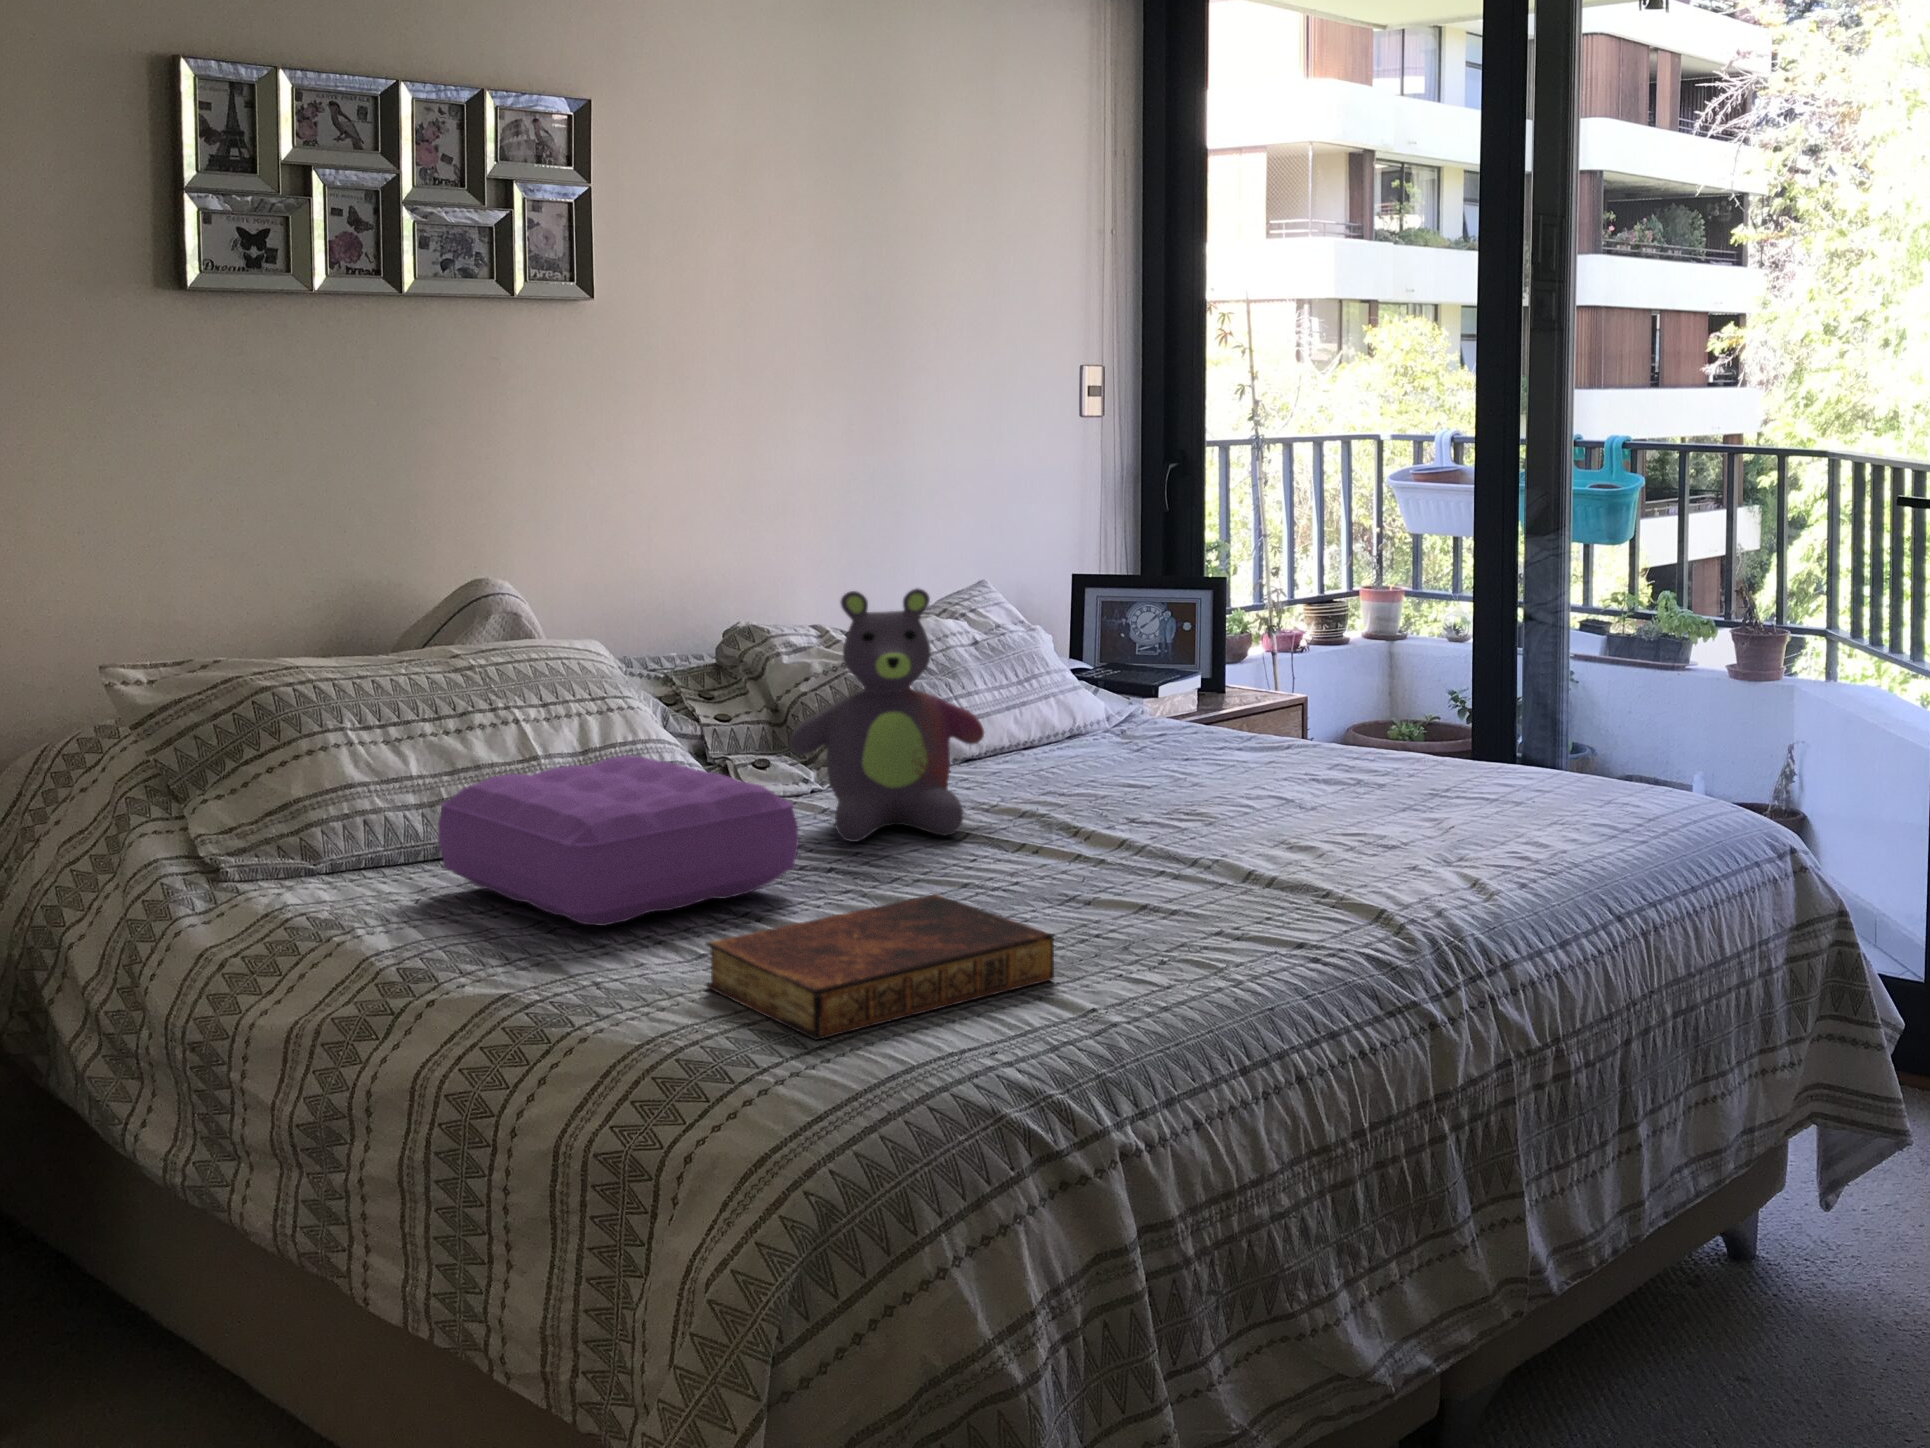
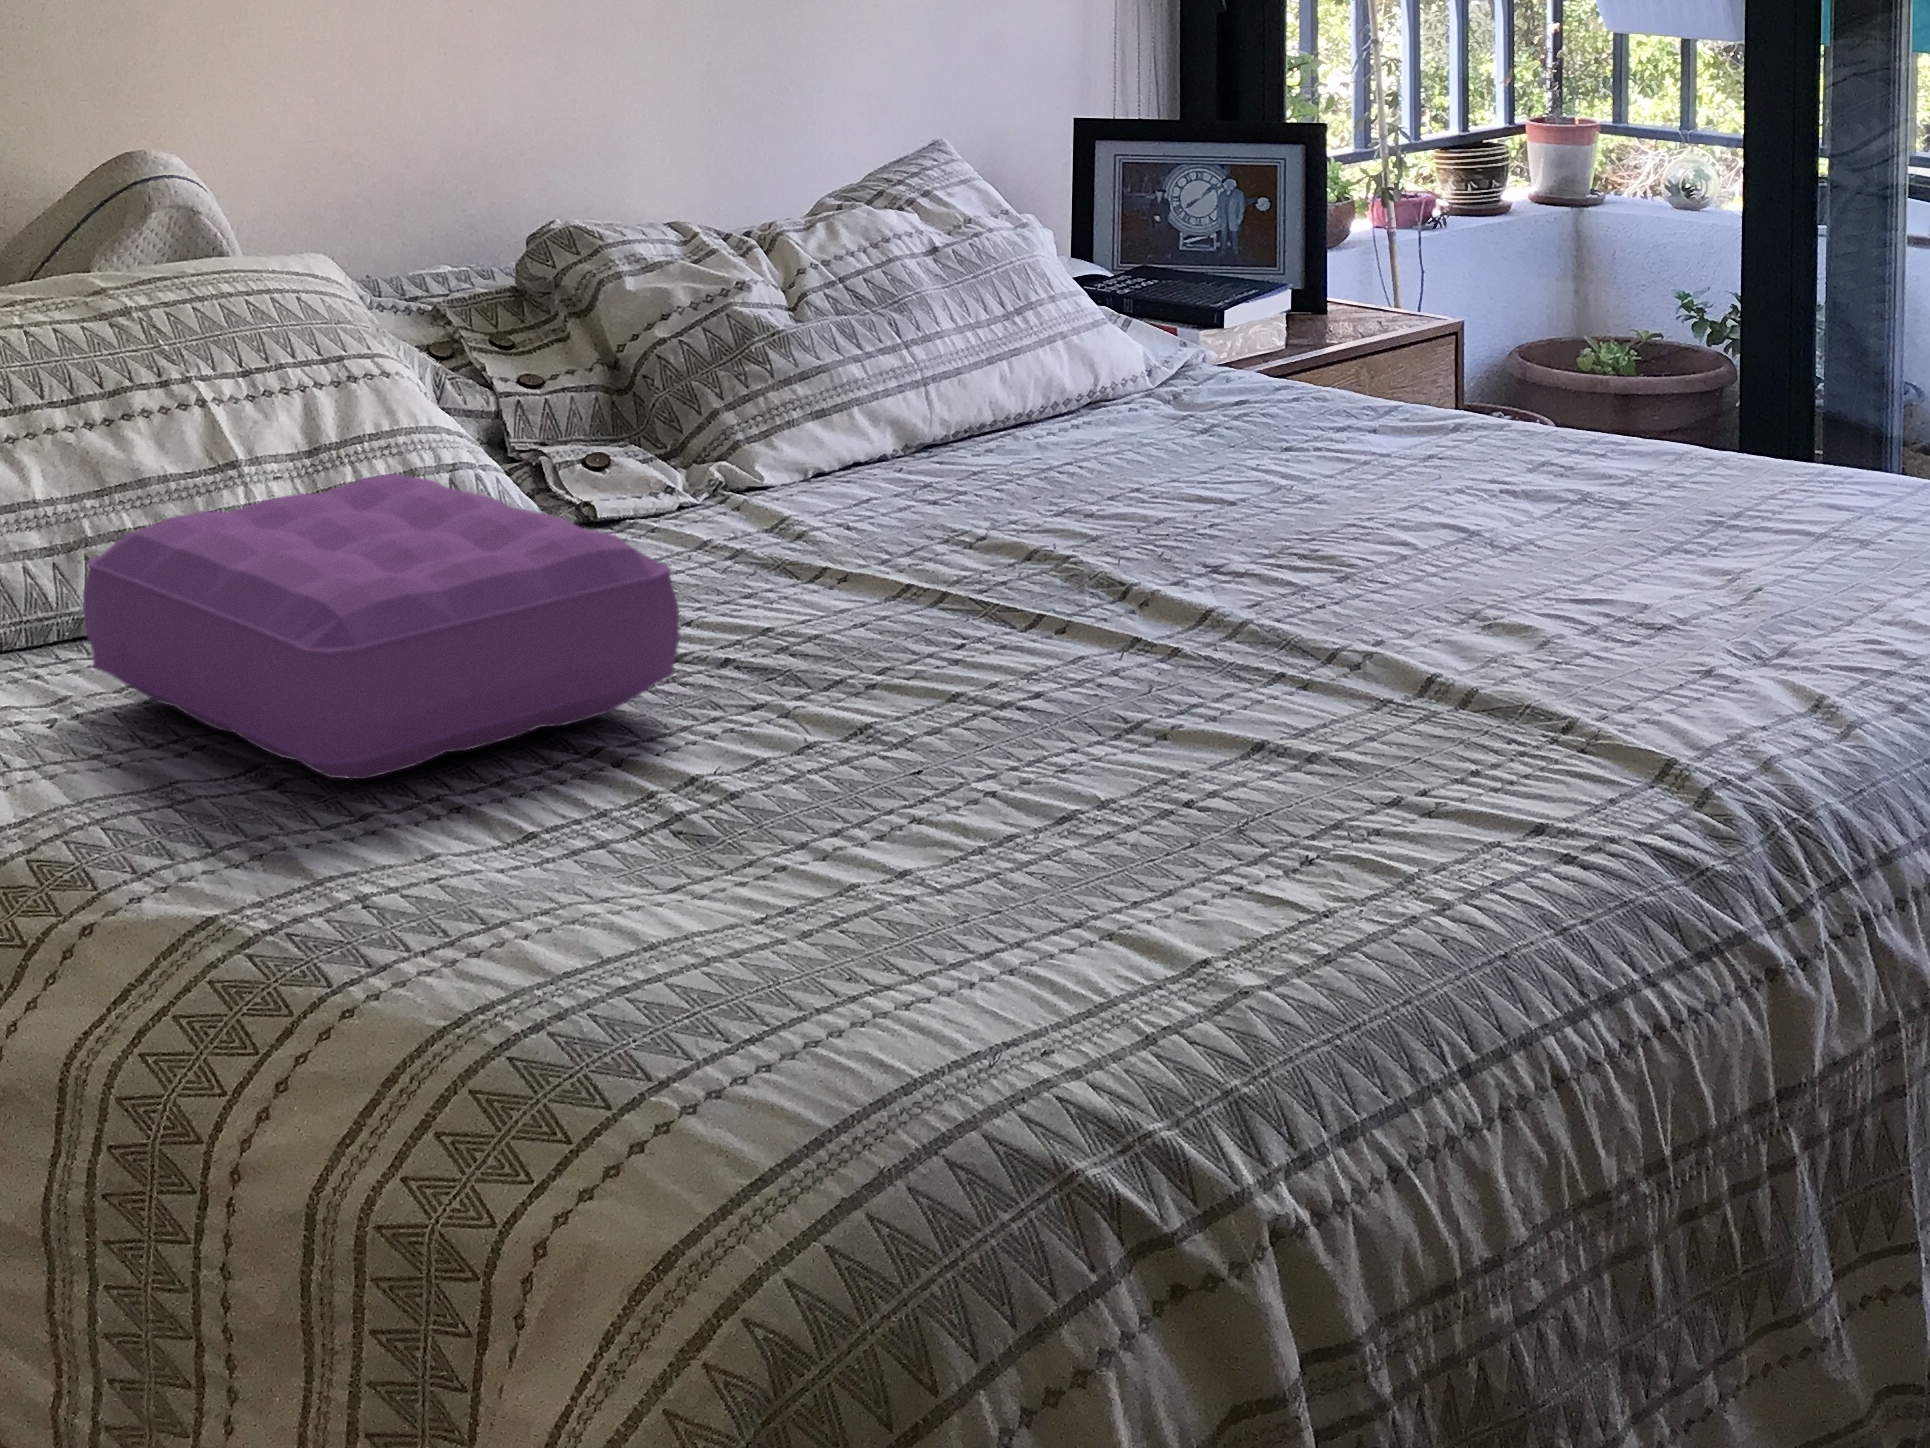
stuffed bear: present [790,589,984,842] -> none [649,186,969,614]
book: present [705,894,1054,1040] -> none [544,736,1132,1020]

